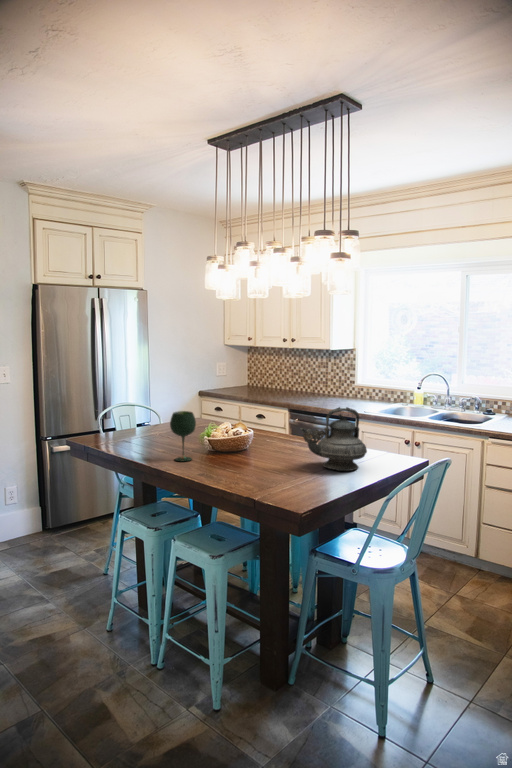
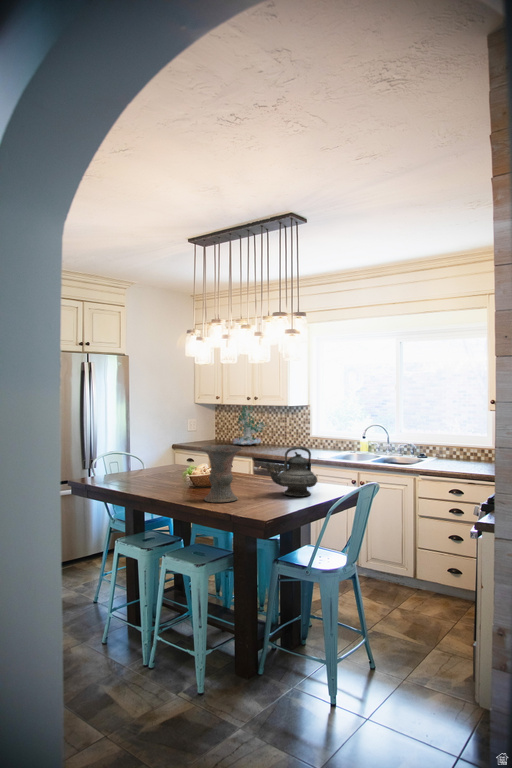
plant: none [264,348,306,394] -> present [233,406,267,445]
vase: none [219,404,272,478] -> present [201,445,242,502]
wine glass: present [170,411,196,461] -> none [159,453,180,493]

